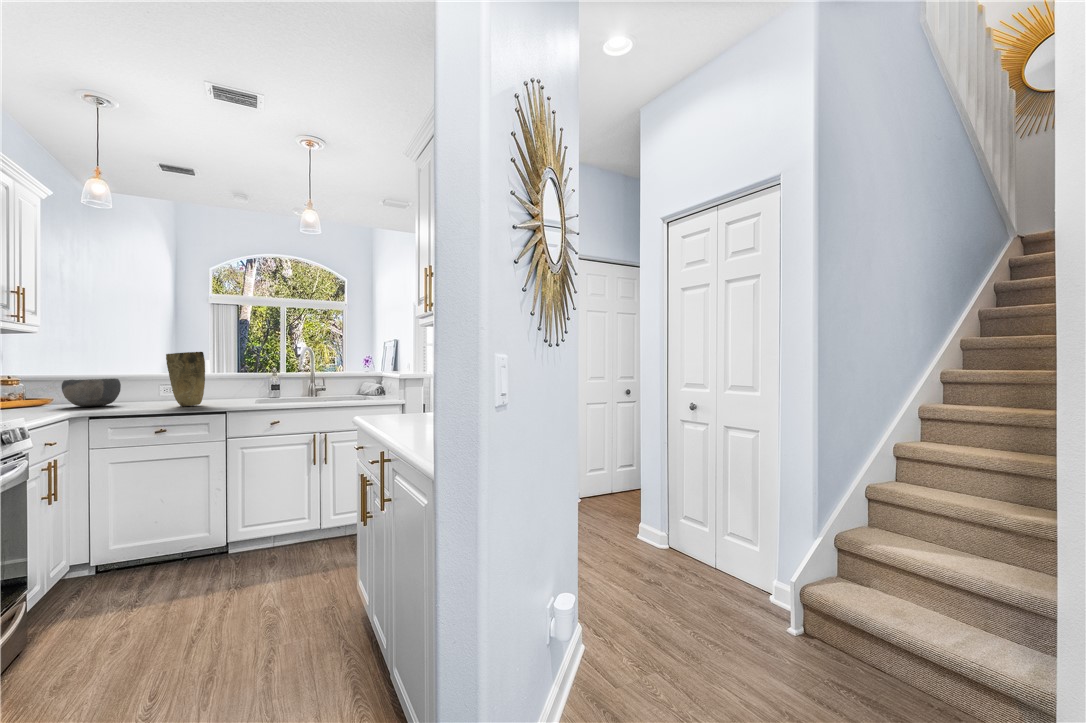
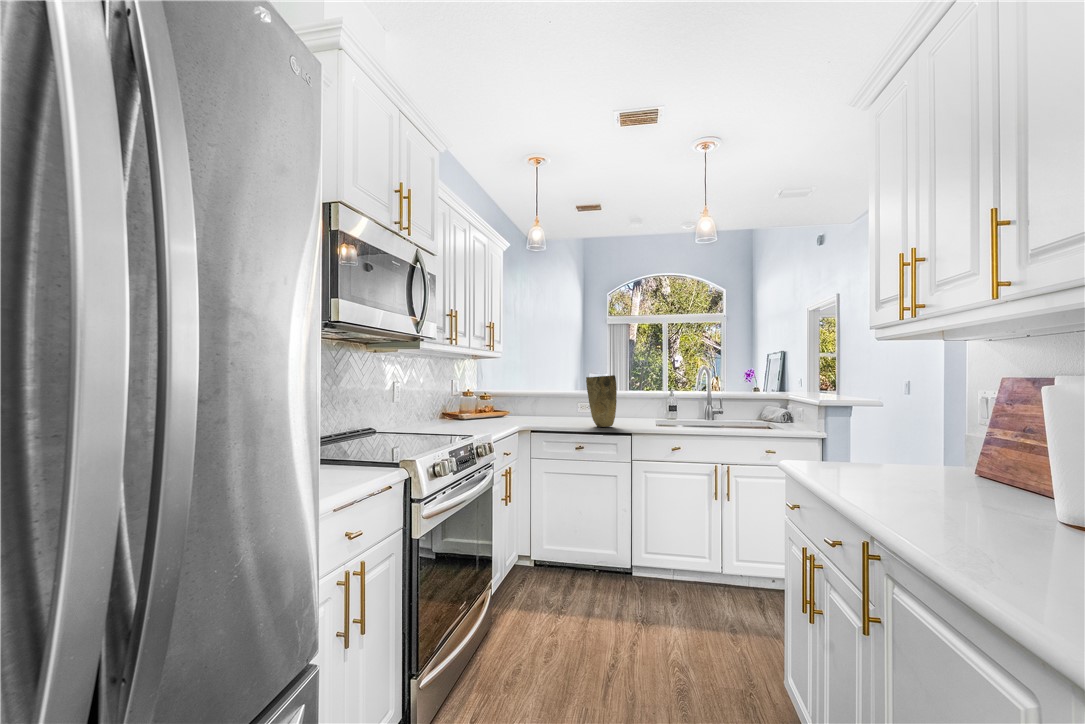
bowl: present [62,378,121,407] -> none [513,397,552,421]

